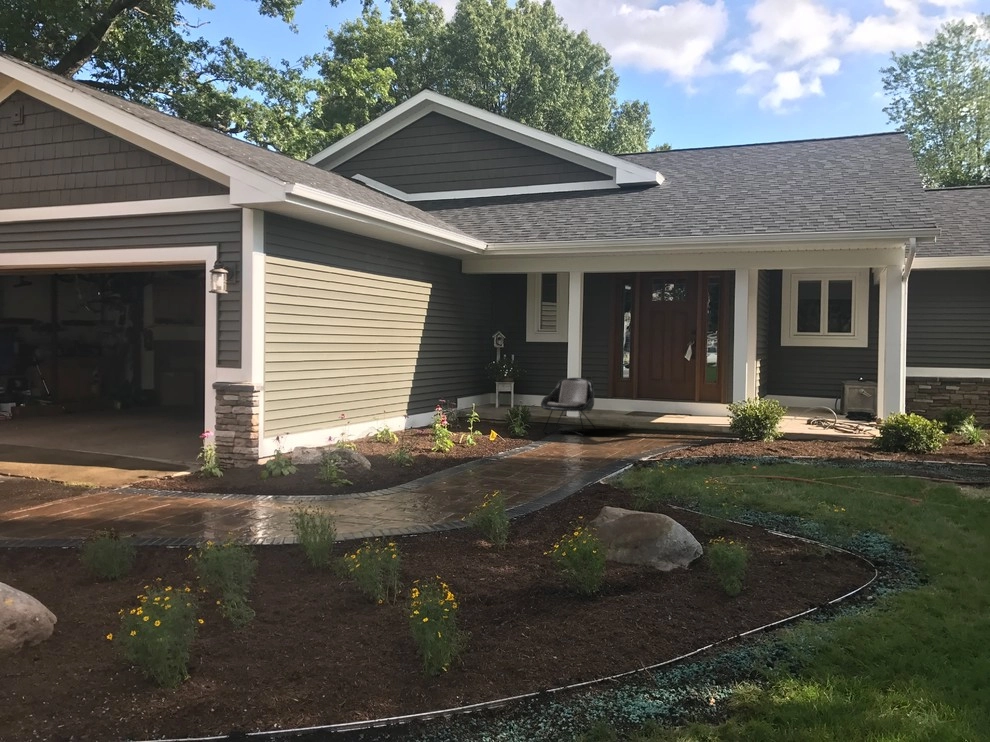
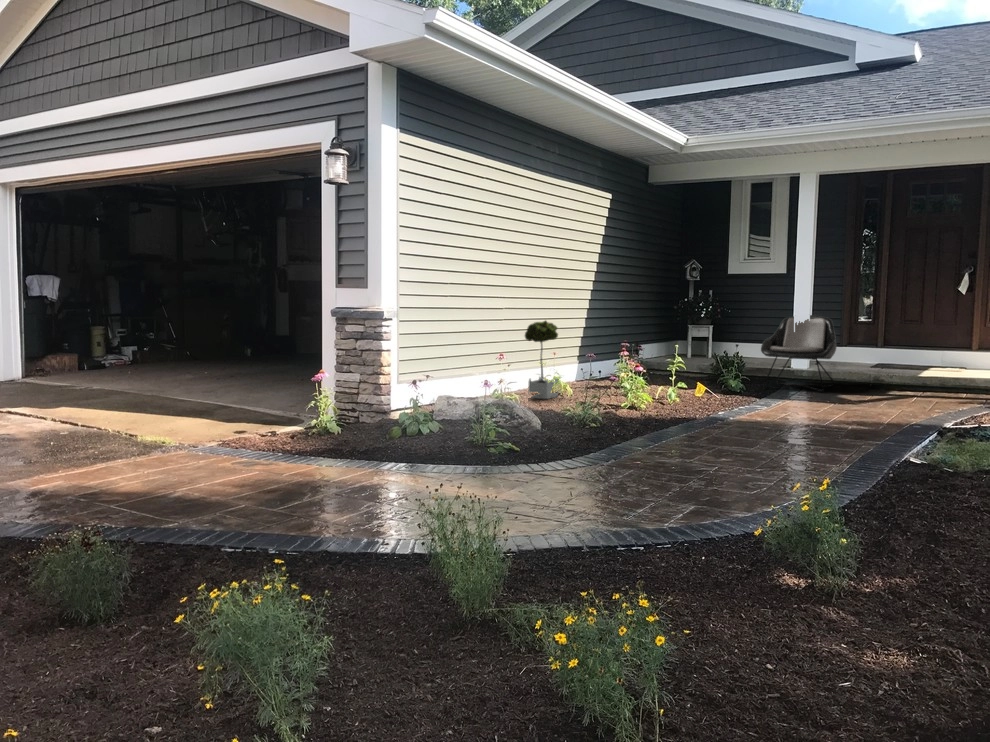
potted tree: none [360,385,387,446] -> present [525,321,558,399]

